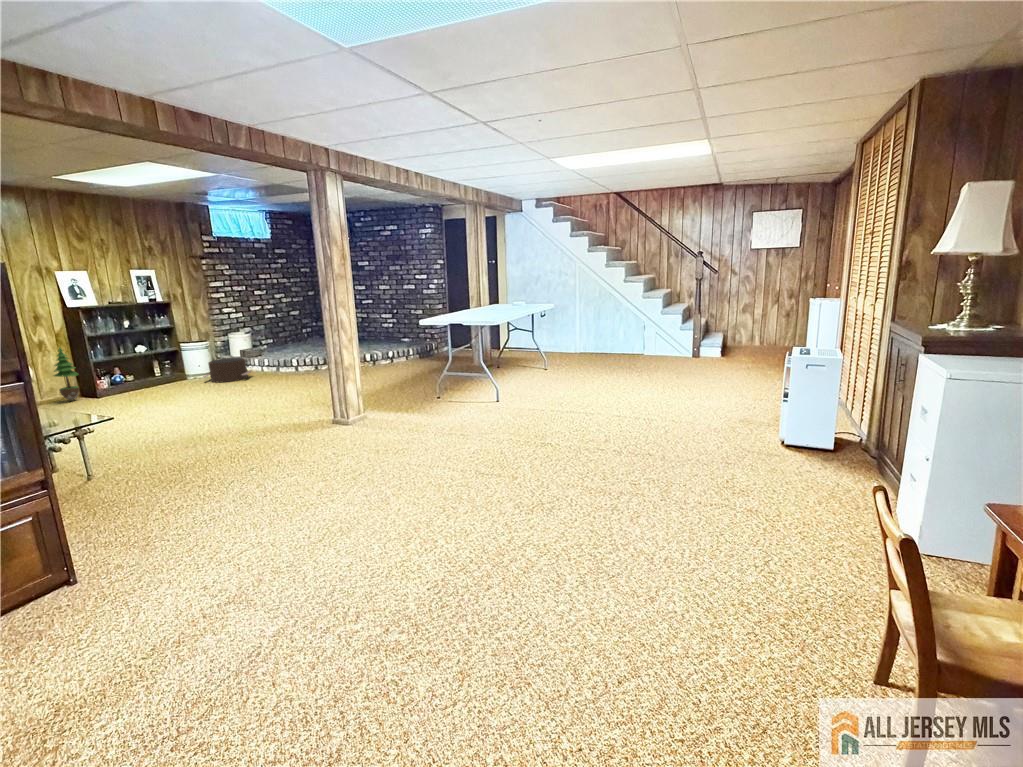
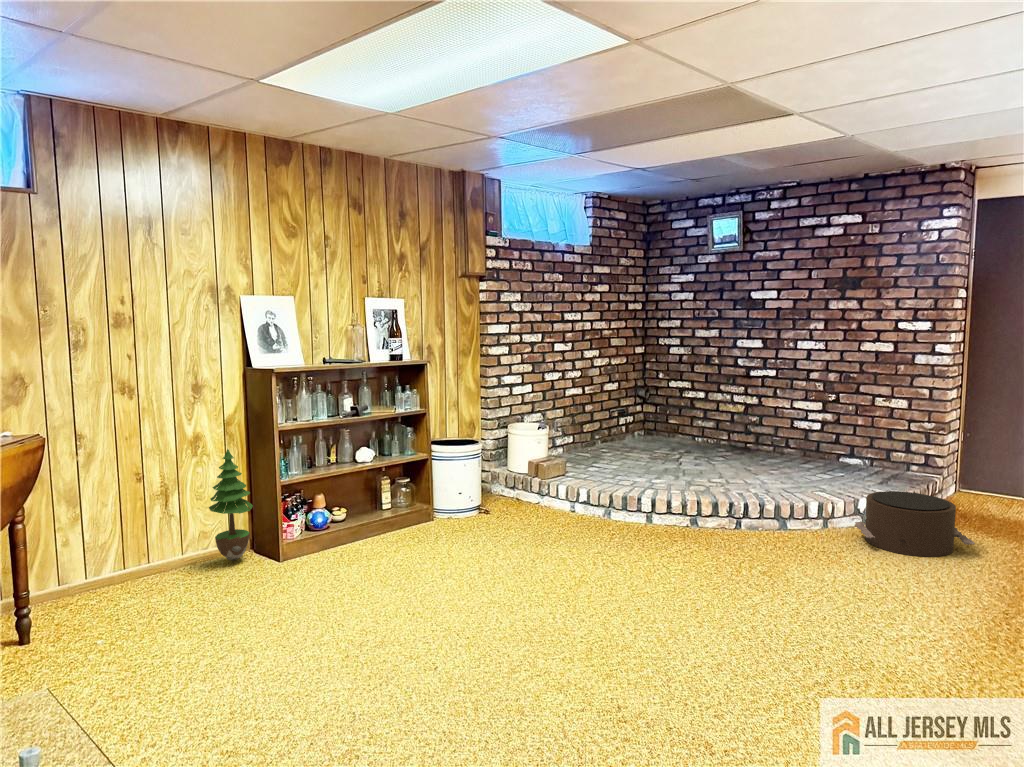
pouf: present [203,358,251,382] -> present [855,491,975,557]

